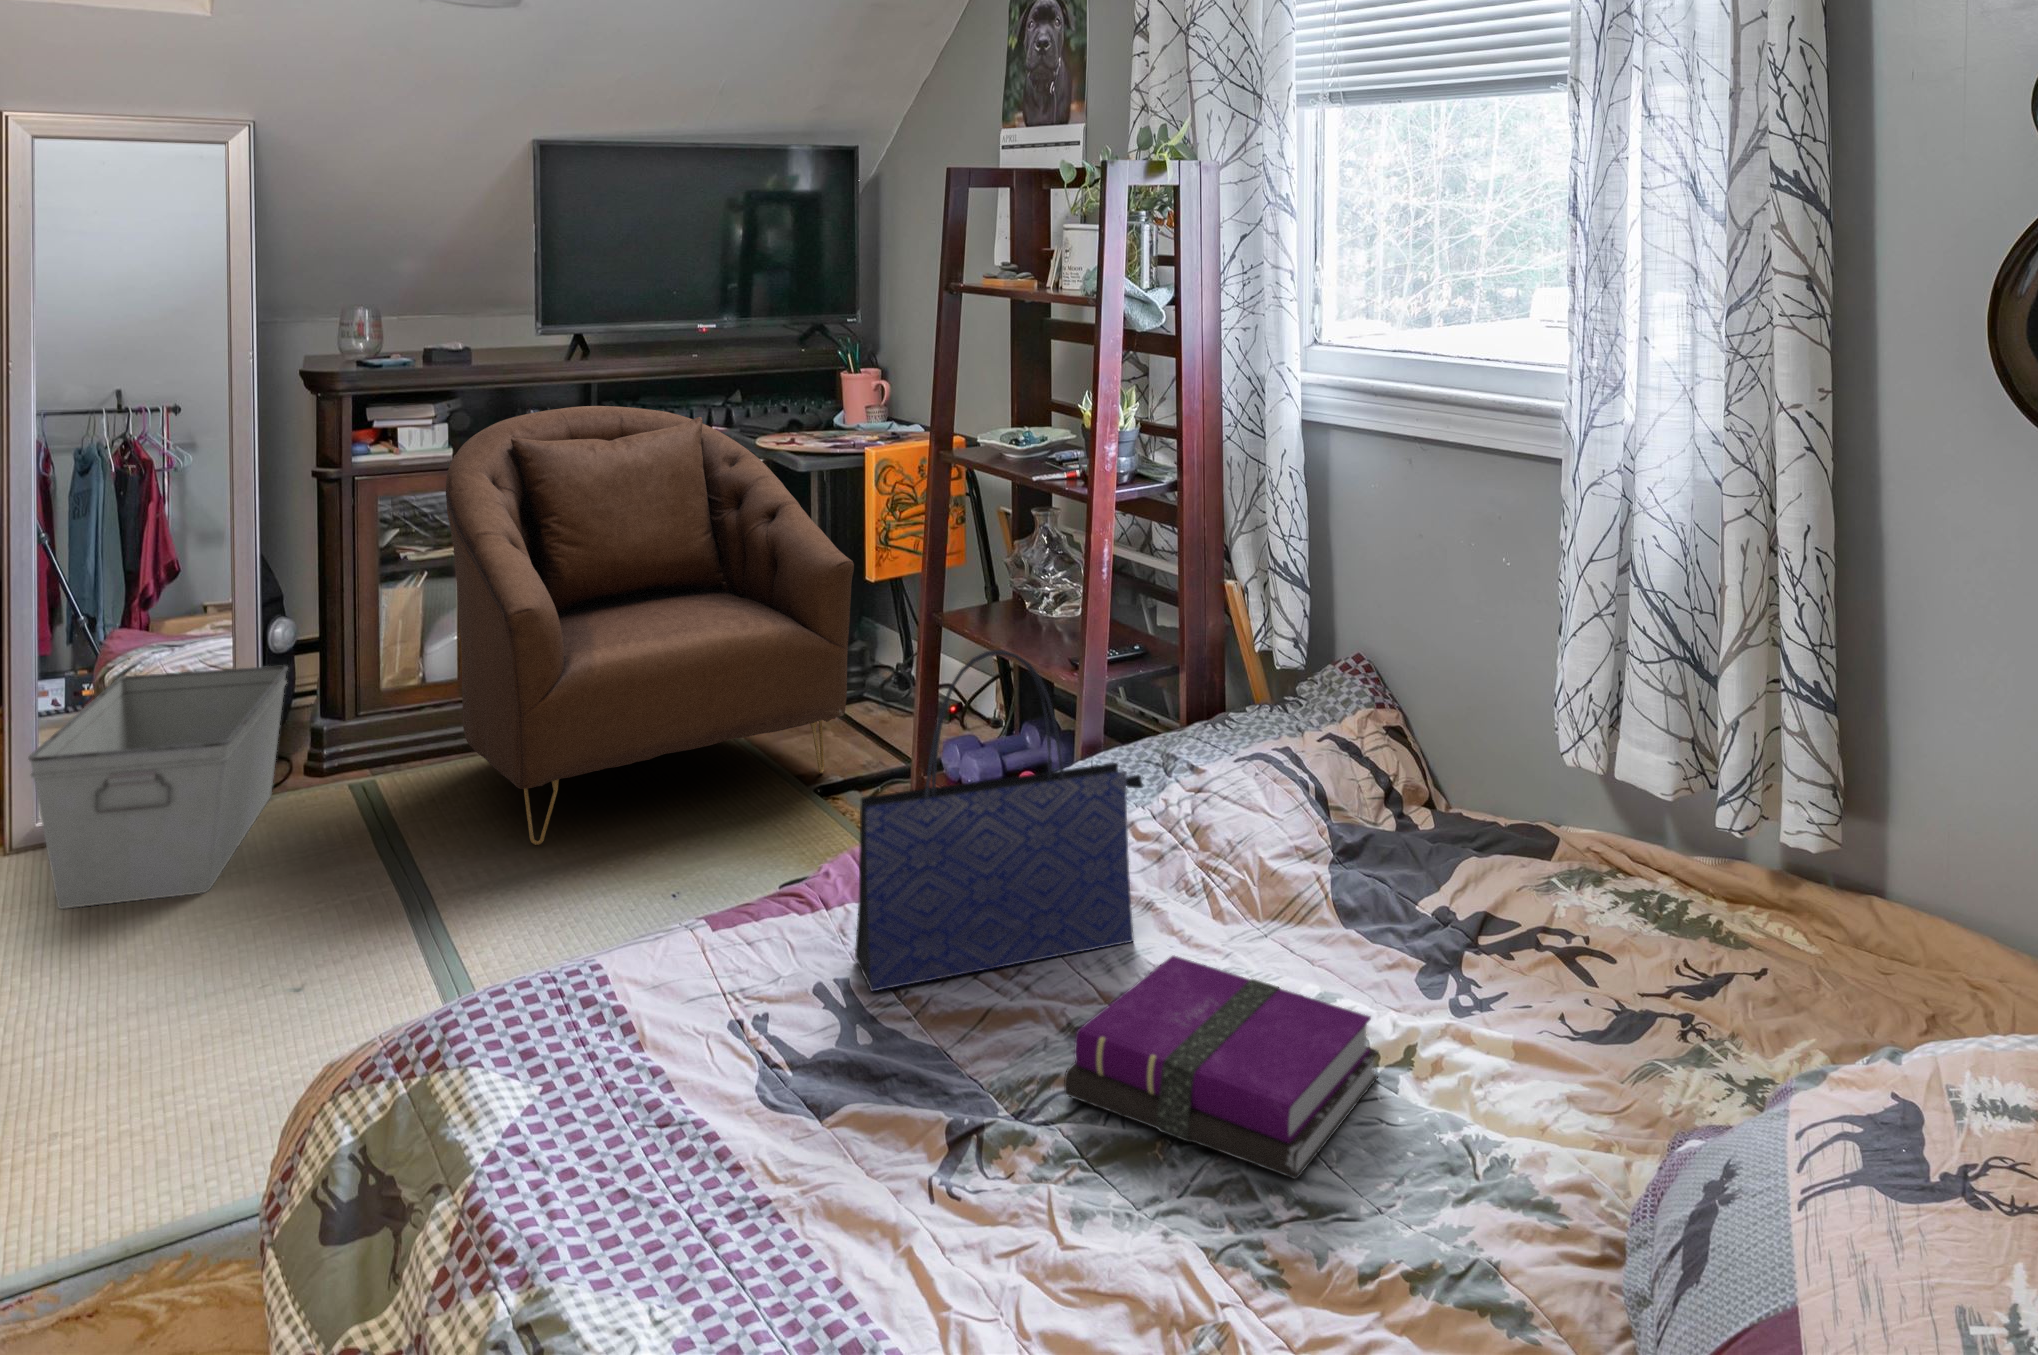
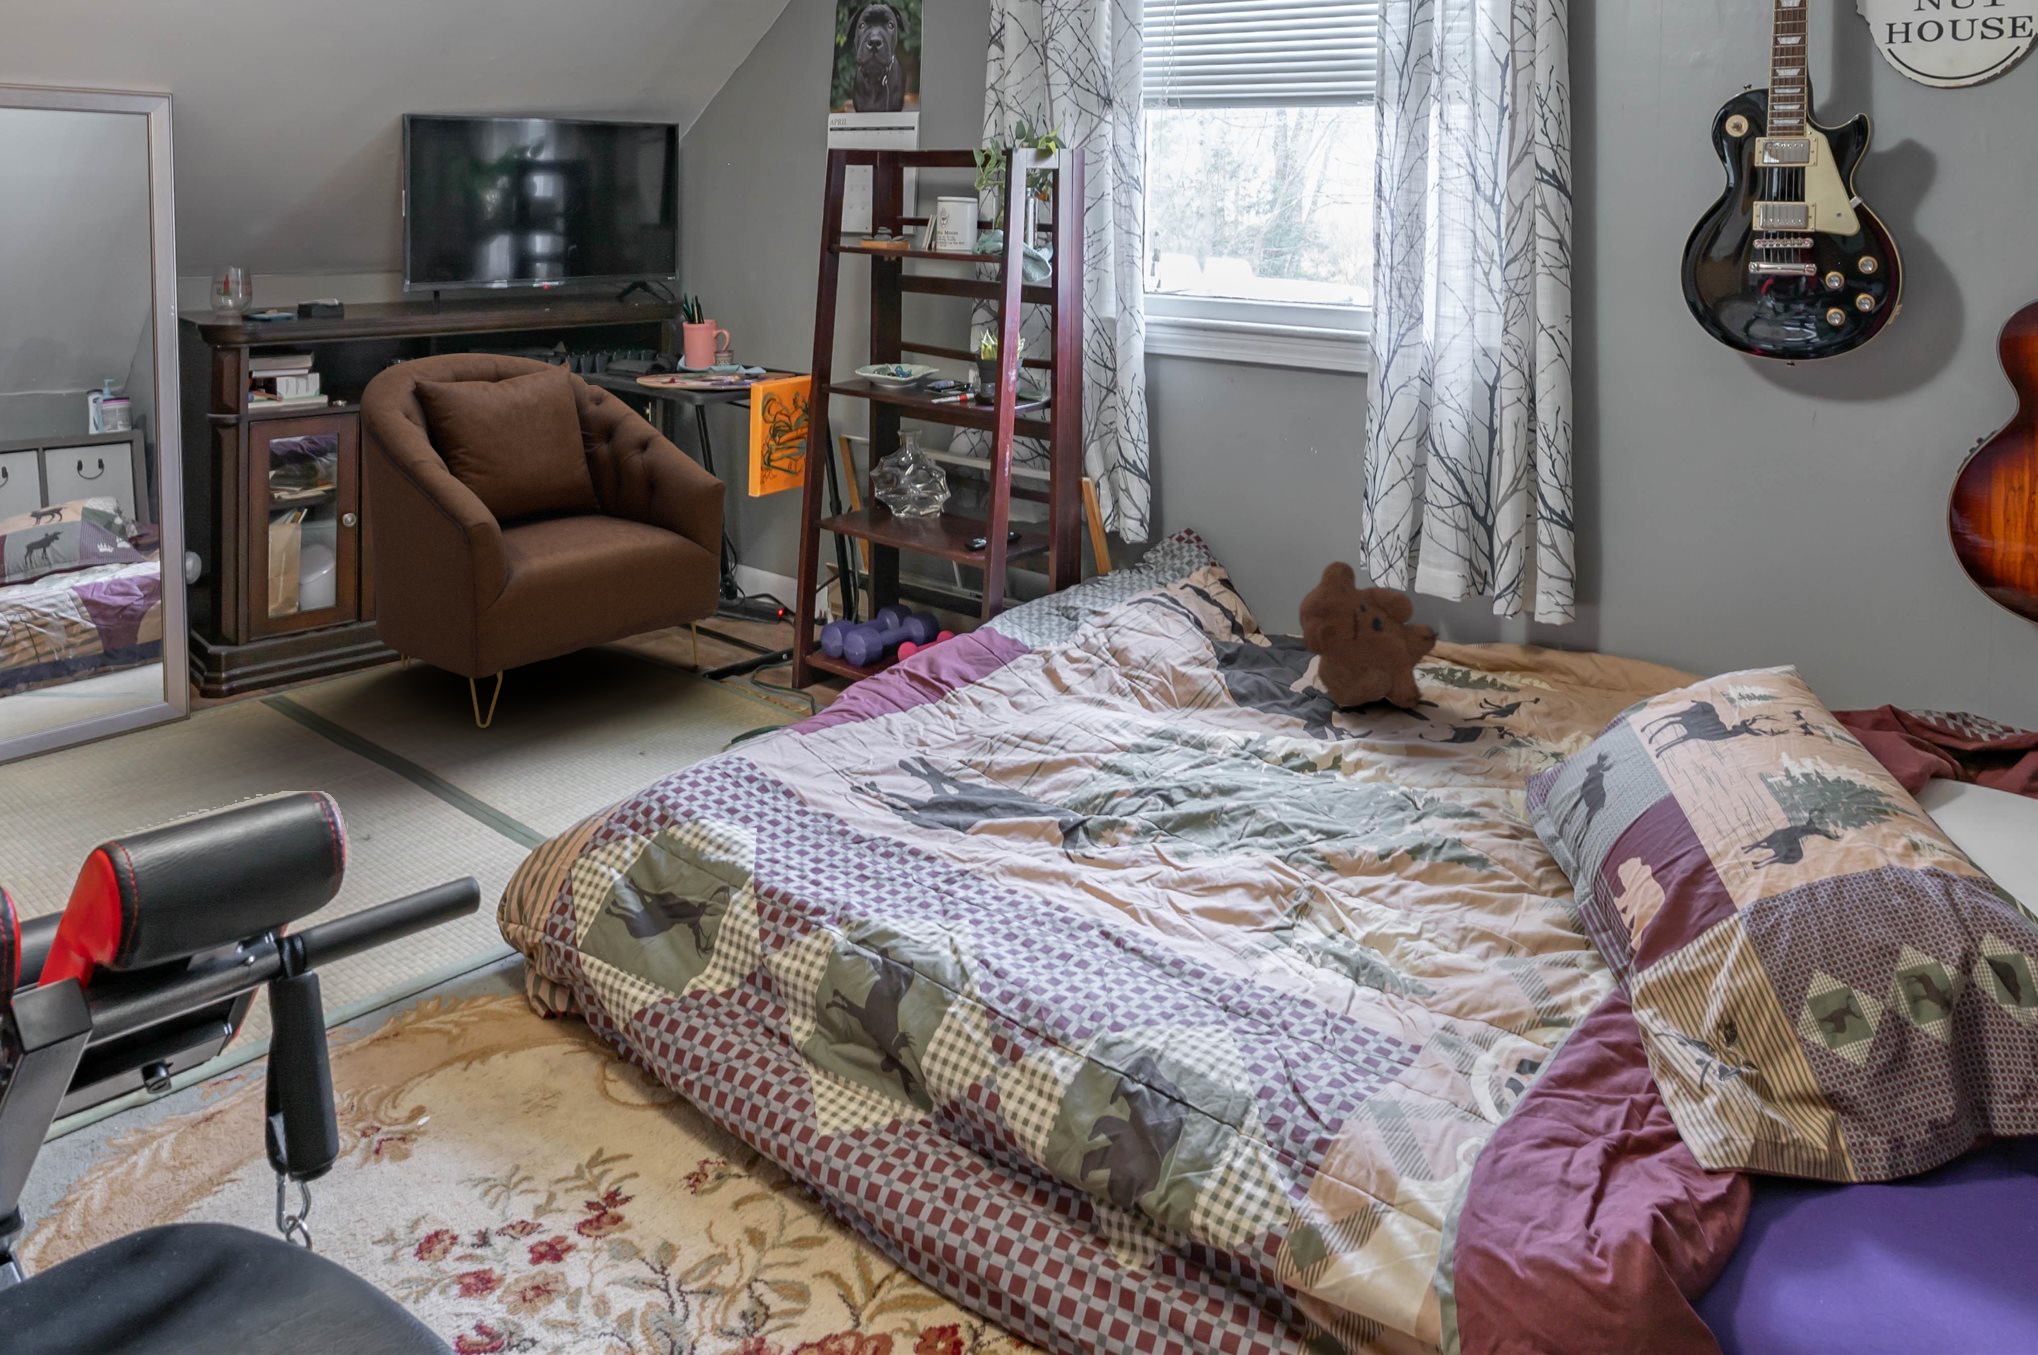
tote bag: present [855,650,1142,991] -> none [935,507,1123,751]
storage bin: present [28,666,288,909] -> none [40,589,223,800]
teddy bear: none [1387,741,1613,964] -> present [1299,561,1438,708]
notebook: present [1064,956,1379,1179] -> none [1140,709,1331,819]

